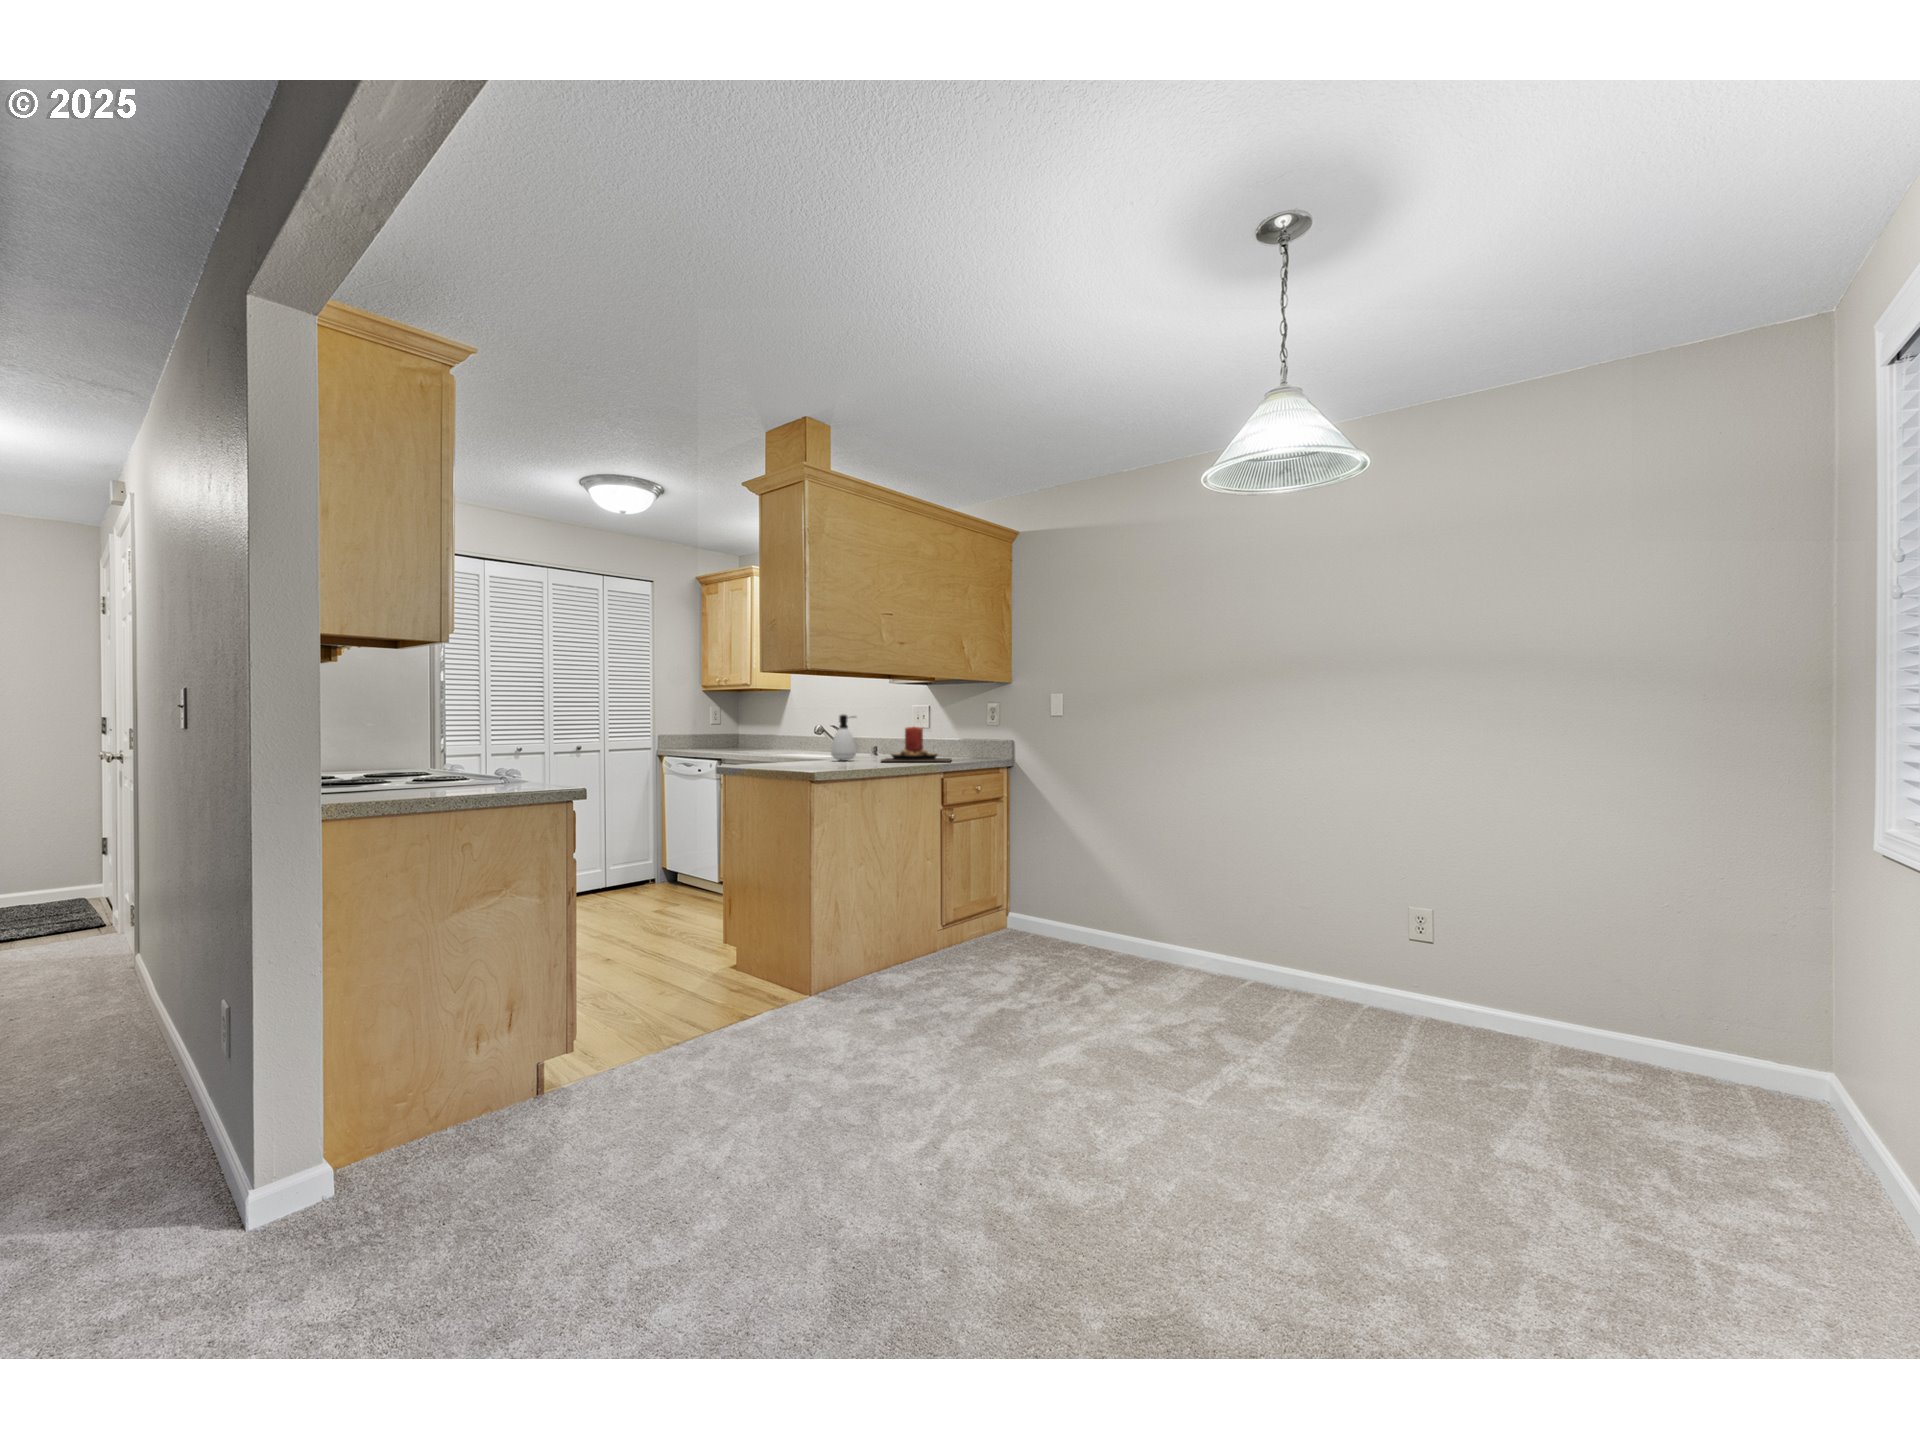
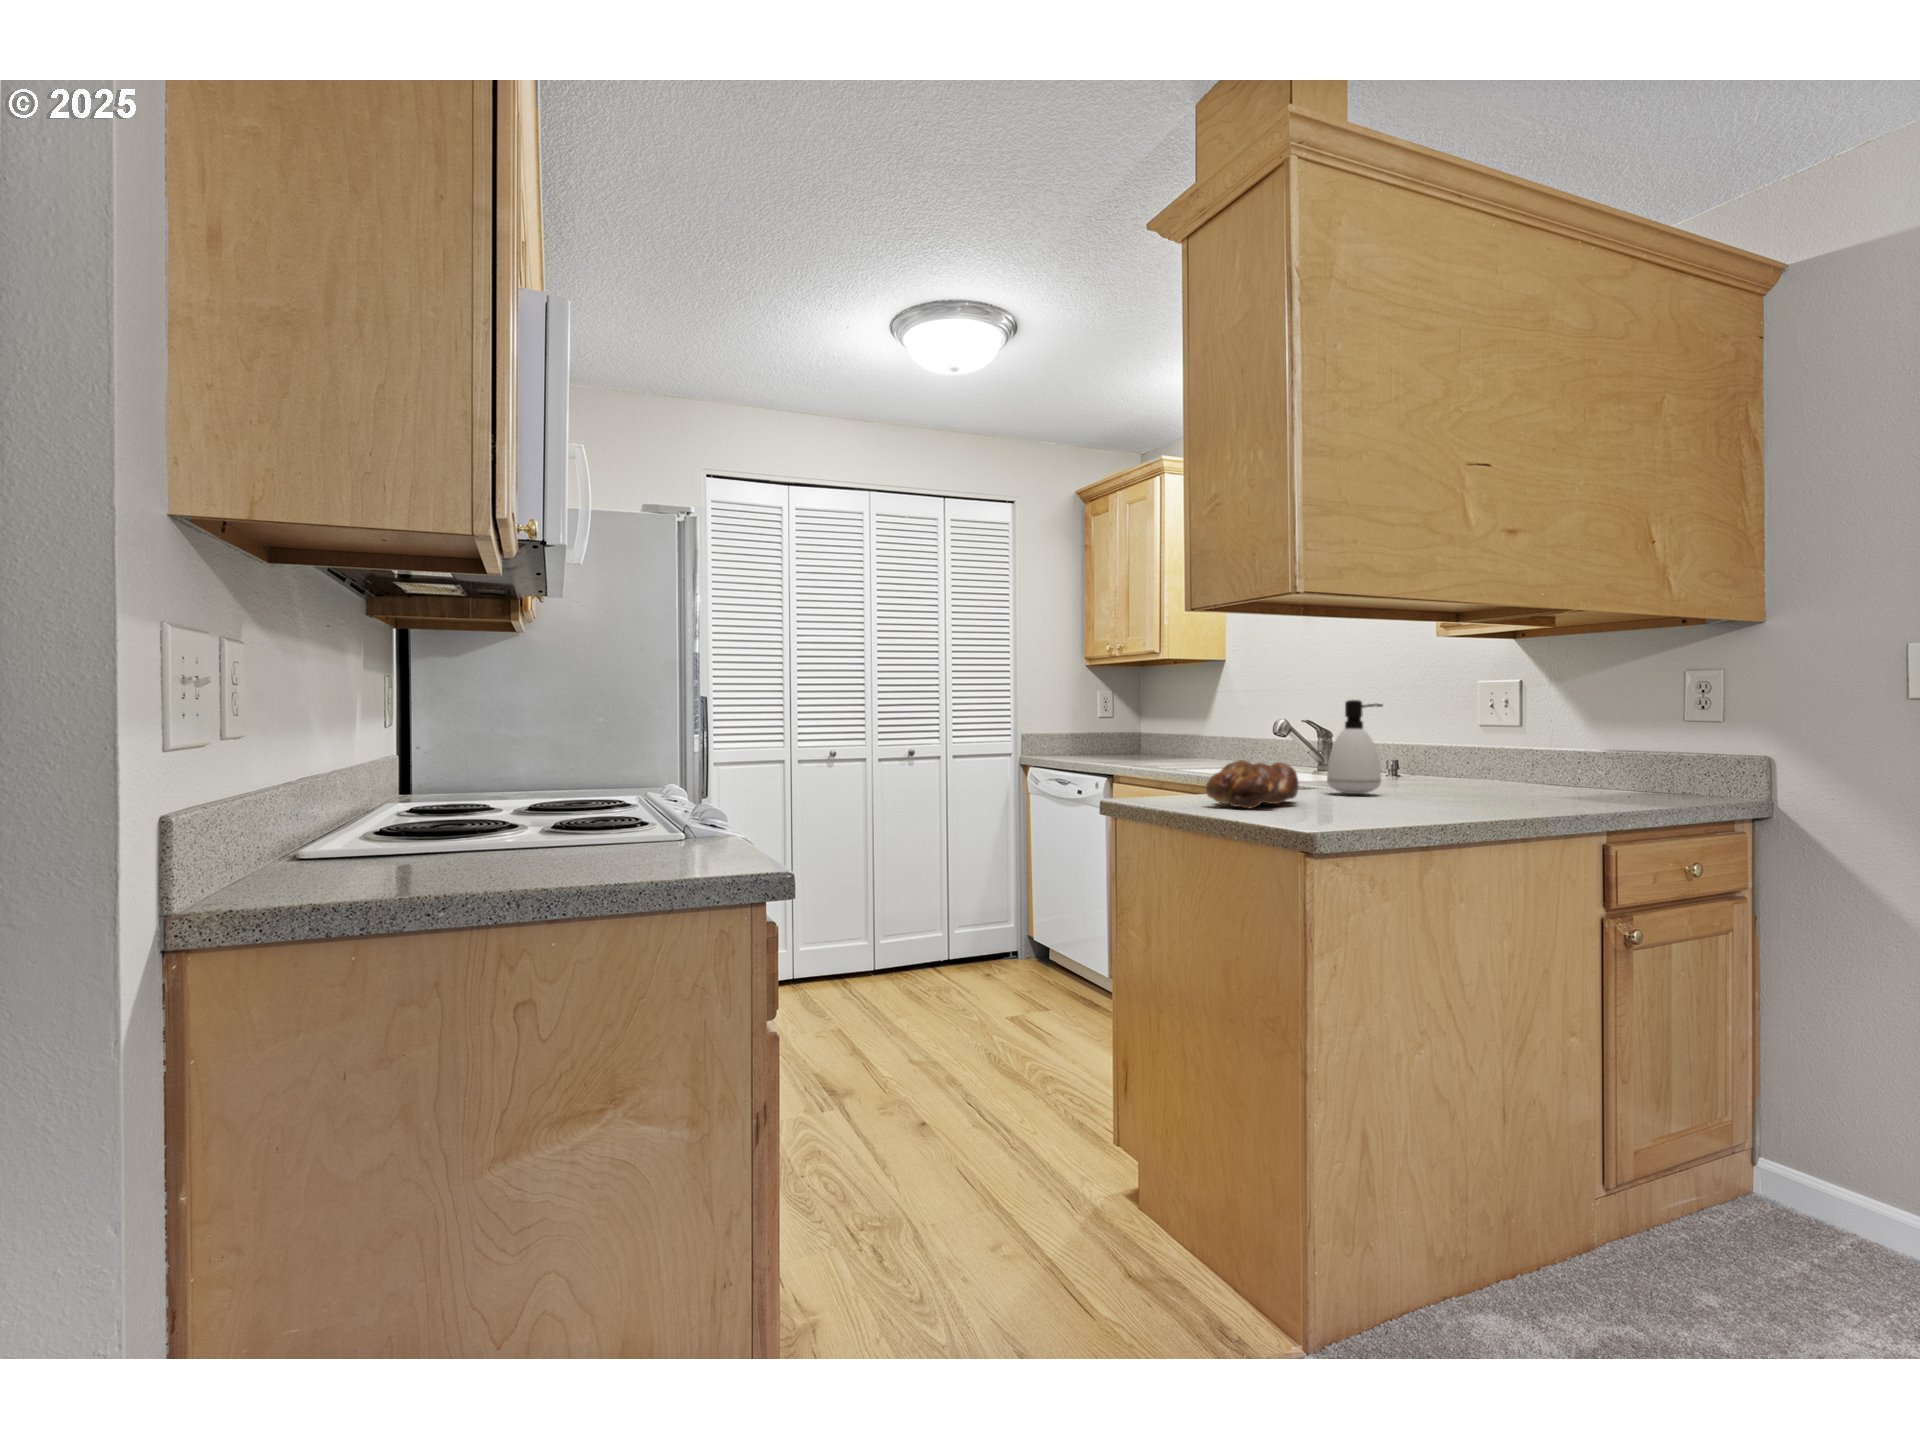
candle: present [881,727,951,762] -> none [1447,724,1632,810]
bread loaf: none [769,744,814,766] -> present [1206,760,1299,808]

